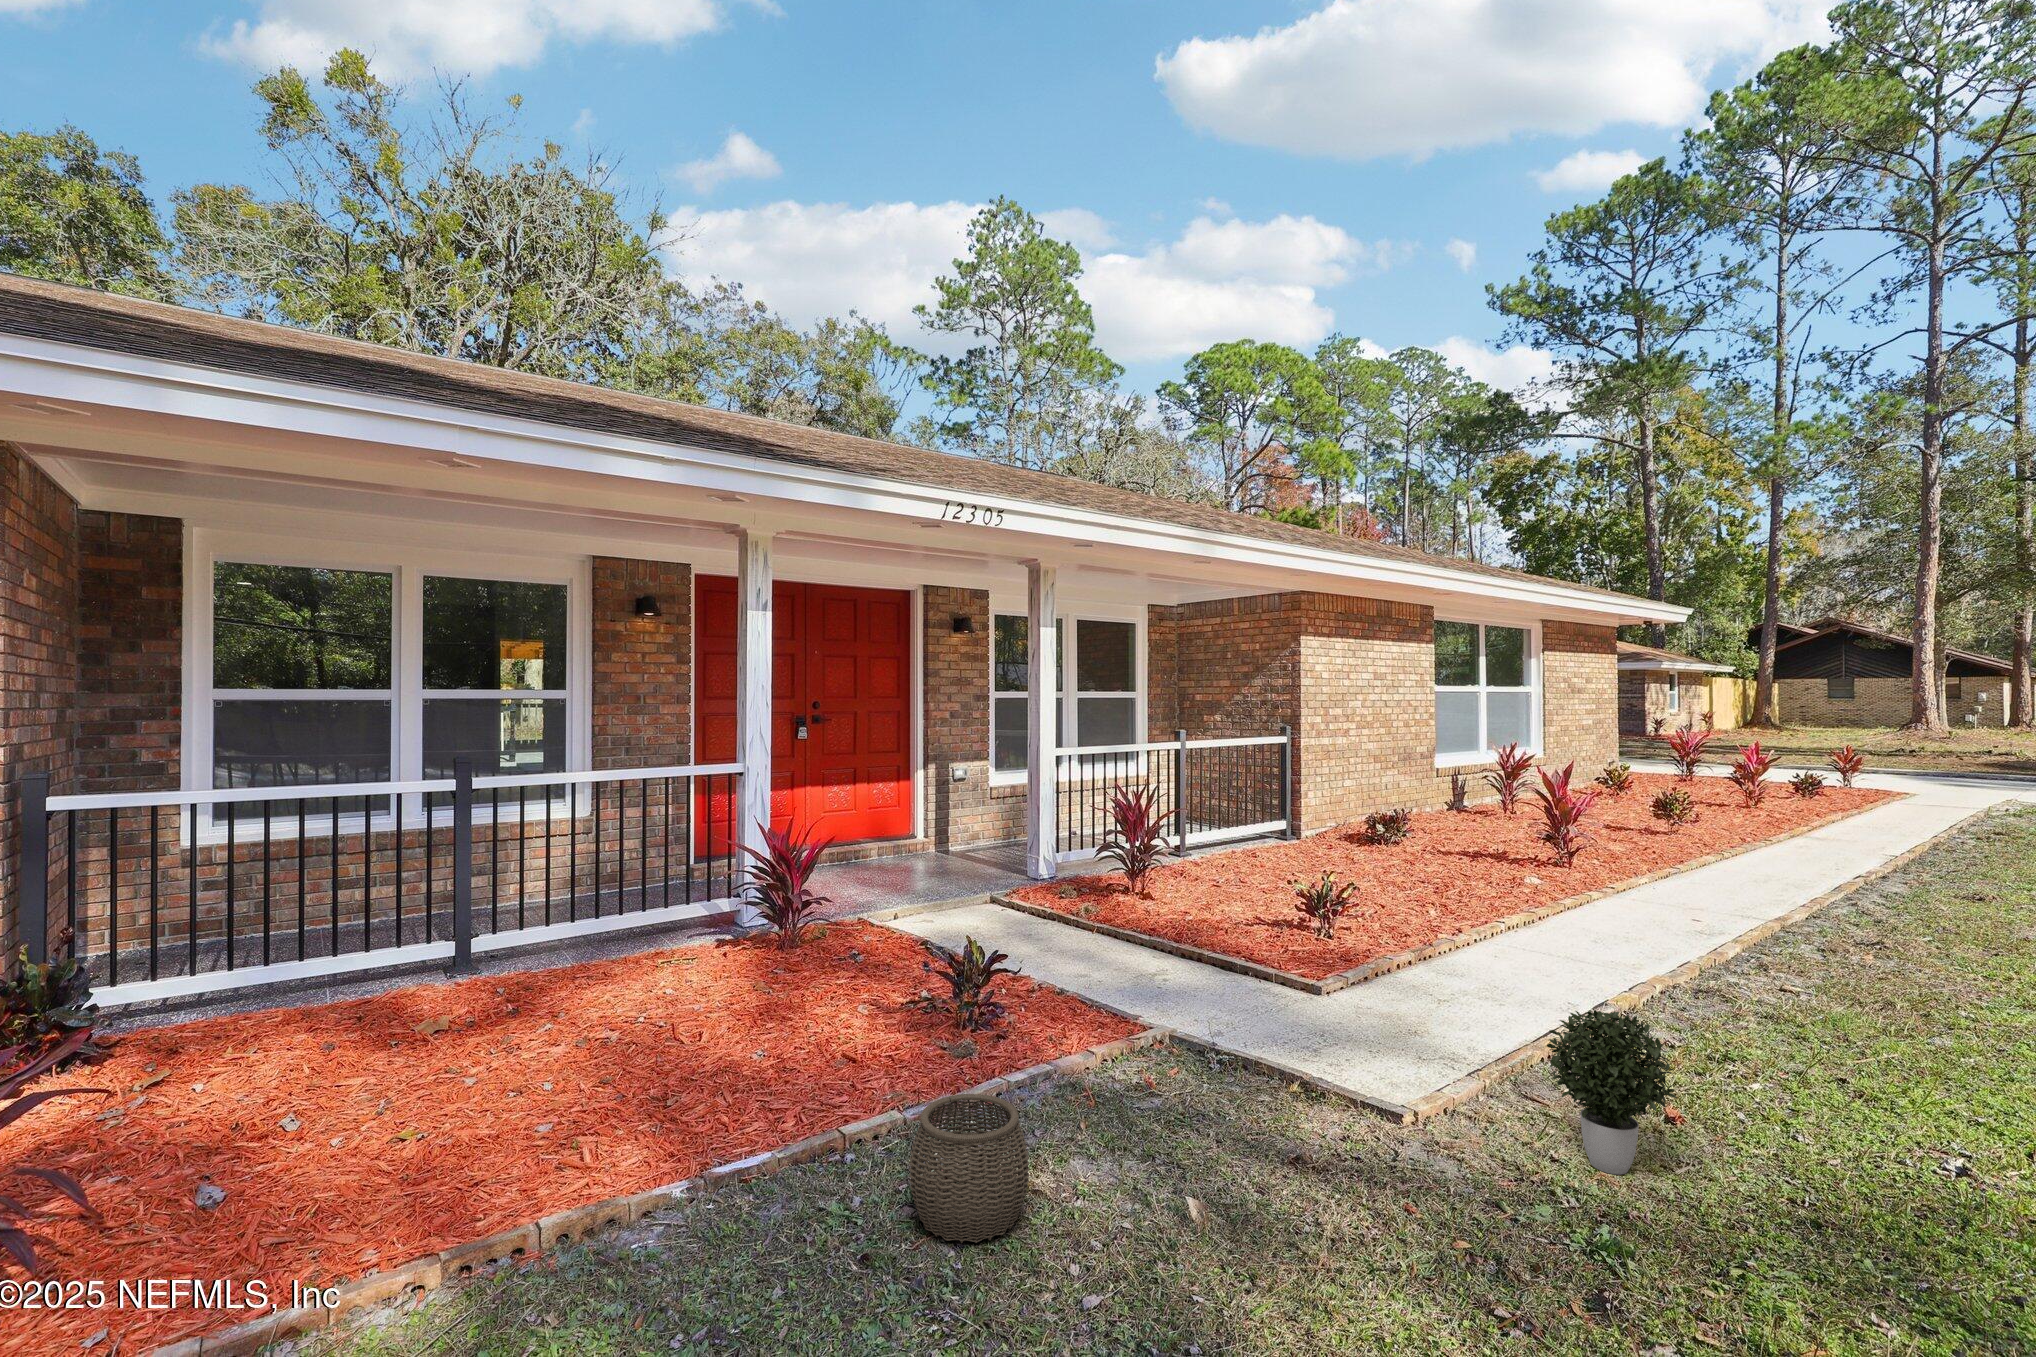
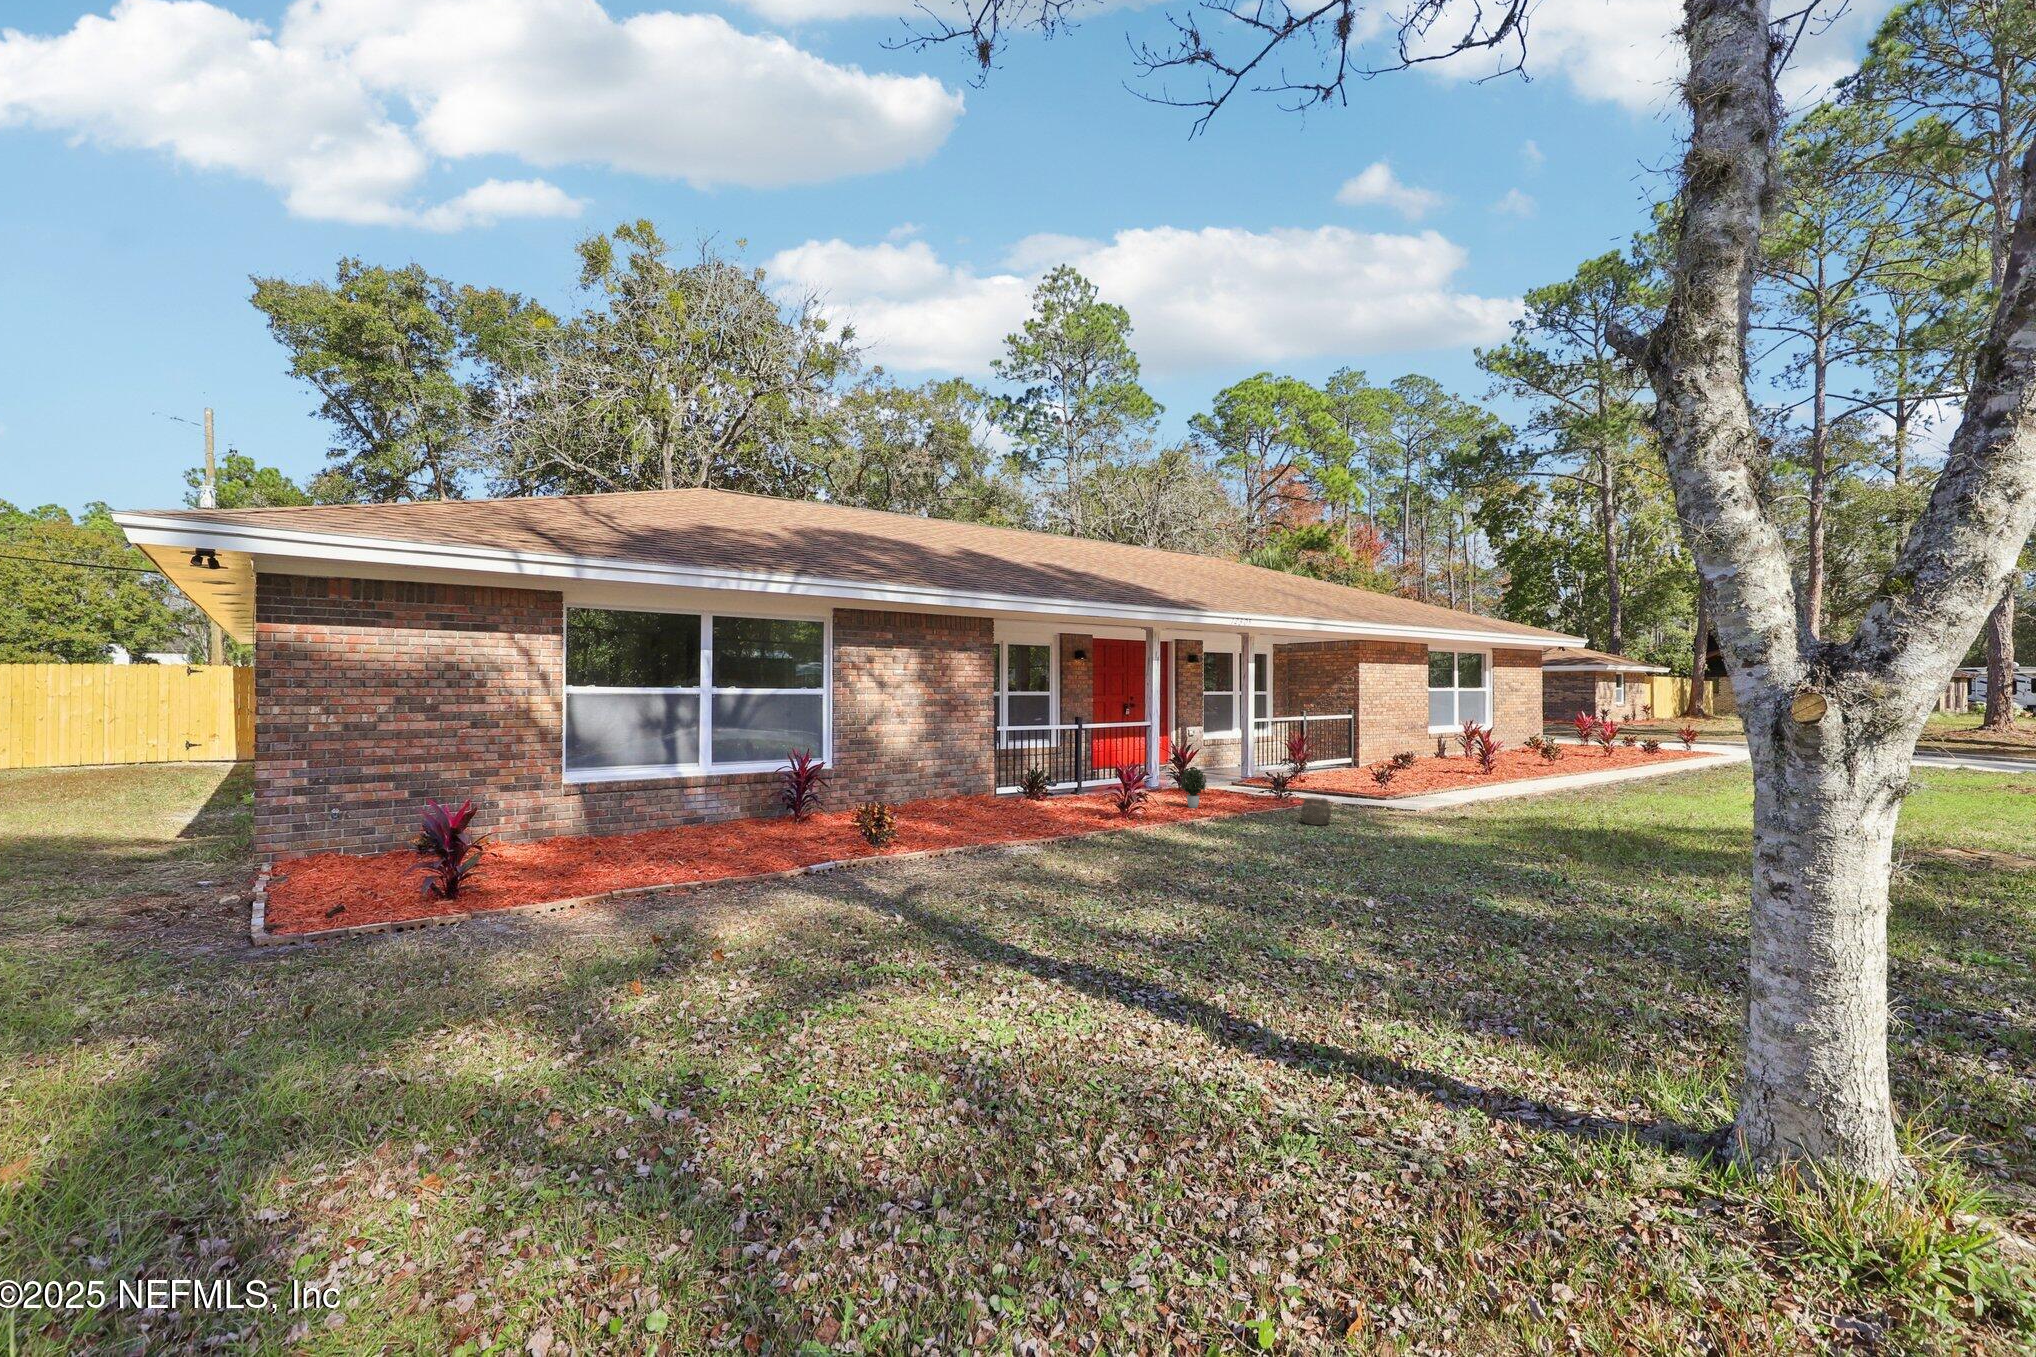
potted plant: present [1547,1010,1677,1175] -> present [1181,769,1207,808]

